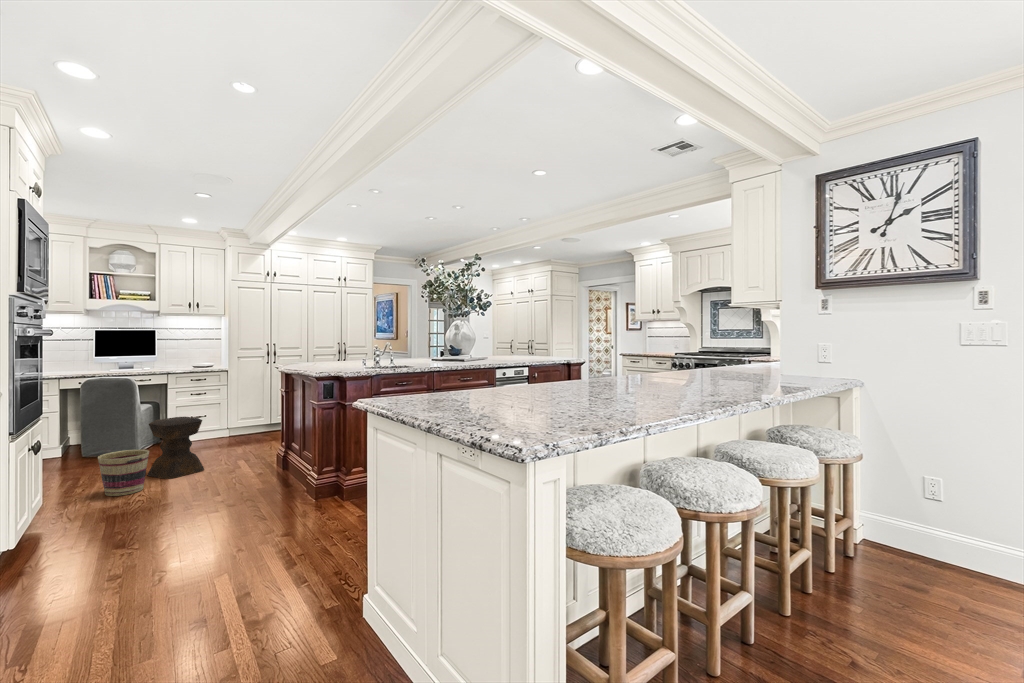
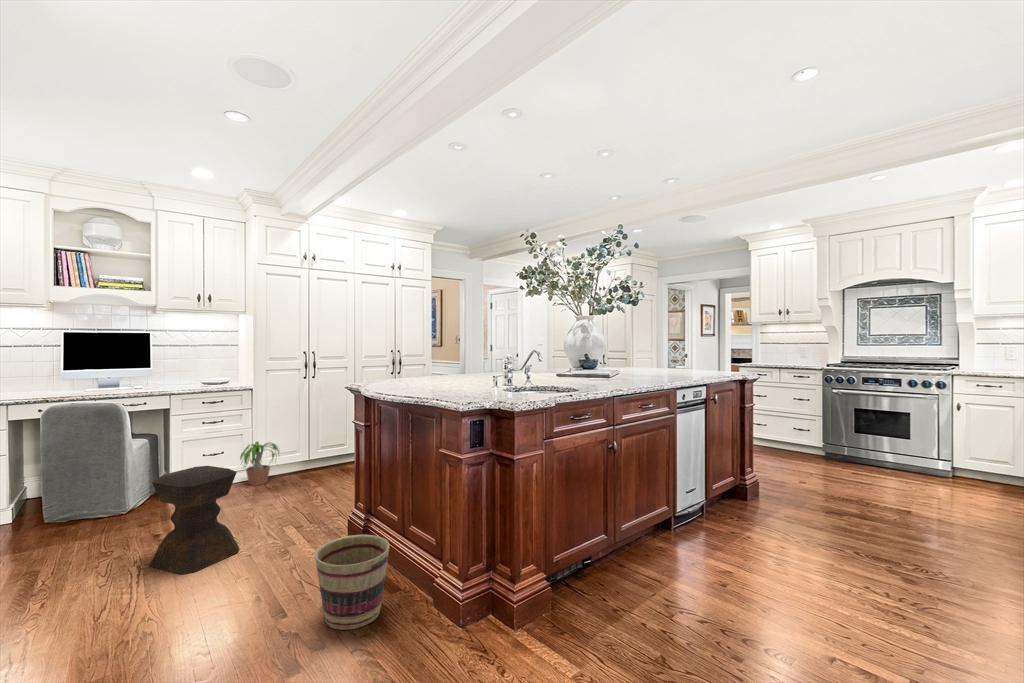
potted plant: none [213,410,253,441] -> present [240,442,279,486]
basket: present [98,450,149,496] -> present [315,535,390,630]

